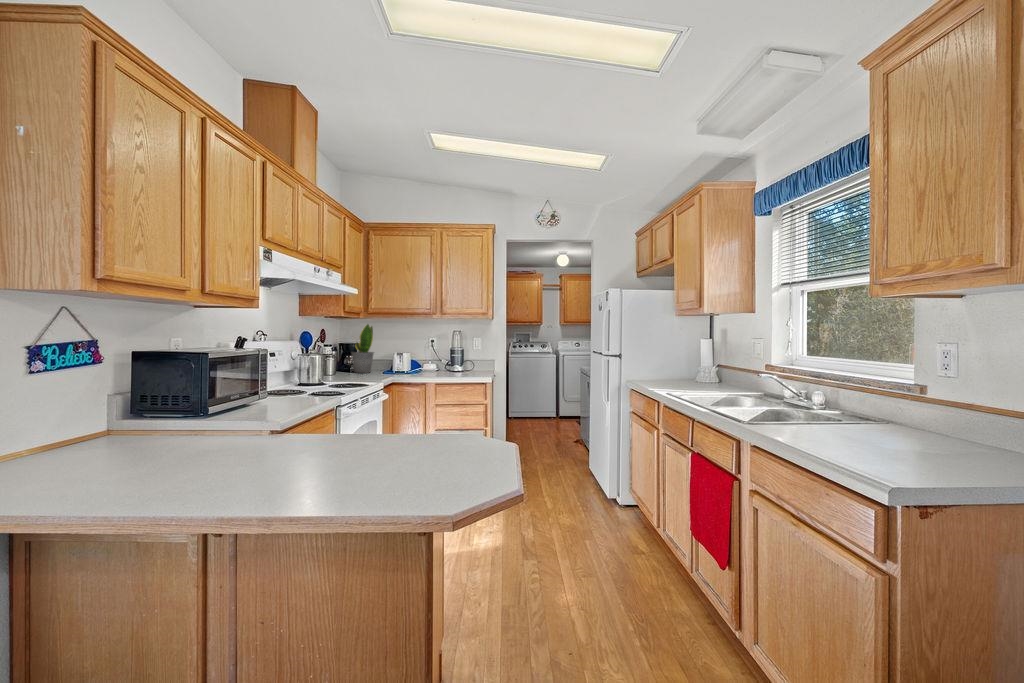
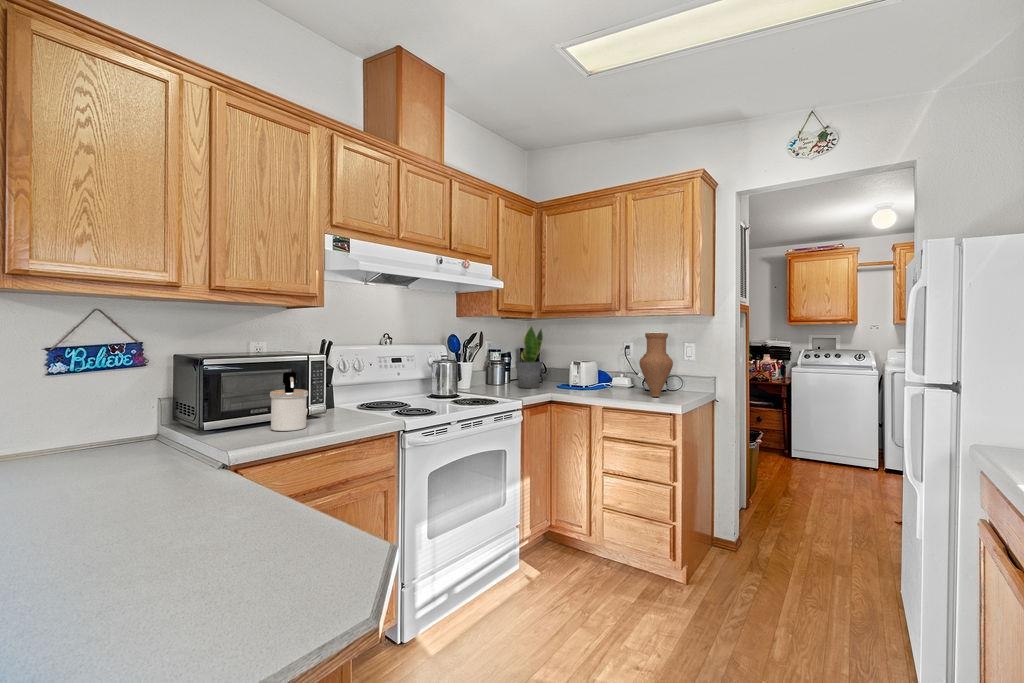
vase: none [454,332,476,375] -> present [639,333,673,397]
soap dispenser: none [245,365,283,412] -> present [270,372,308,431]

